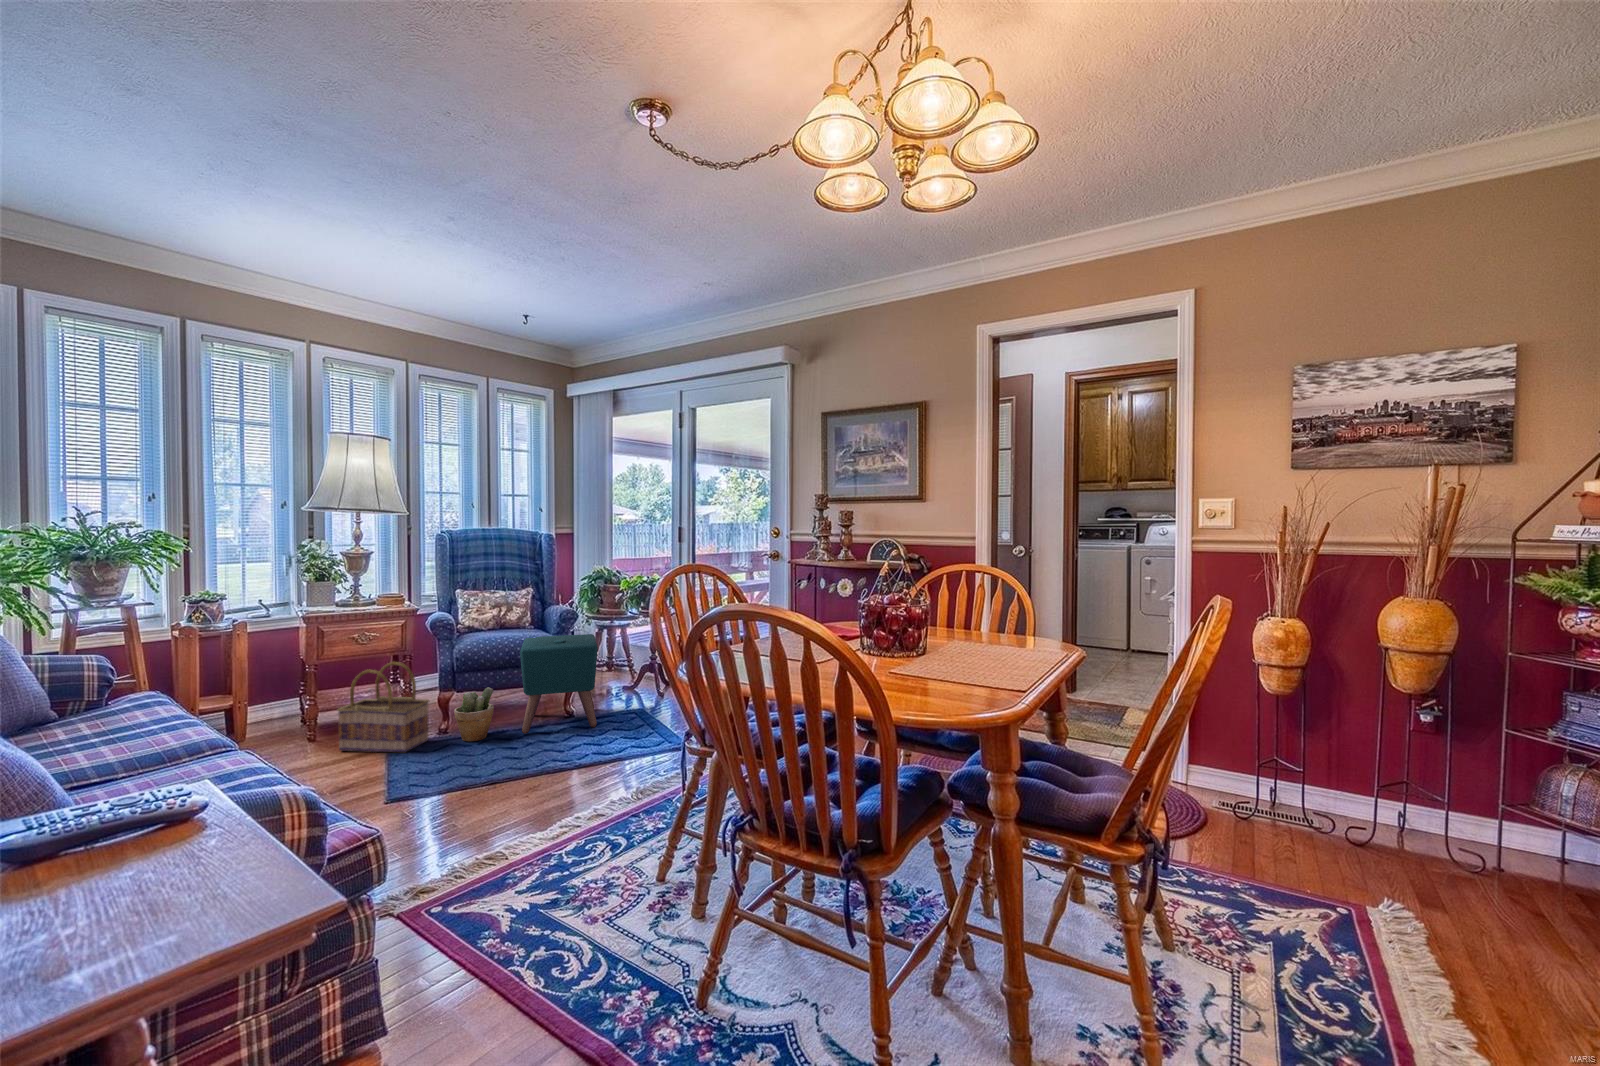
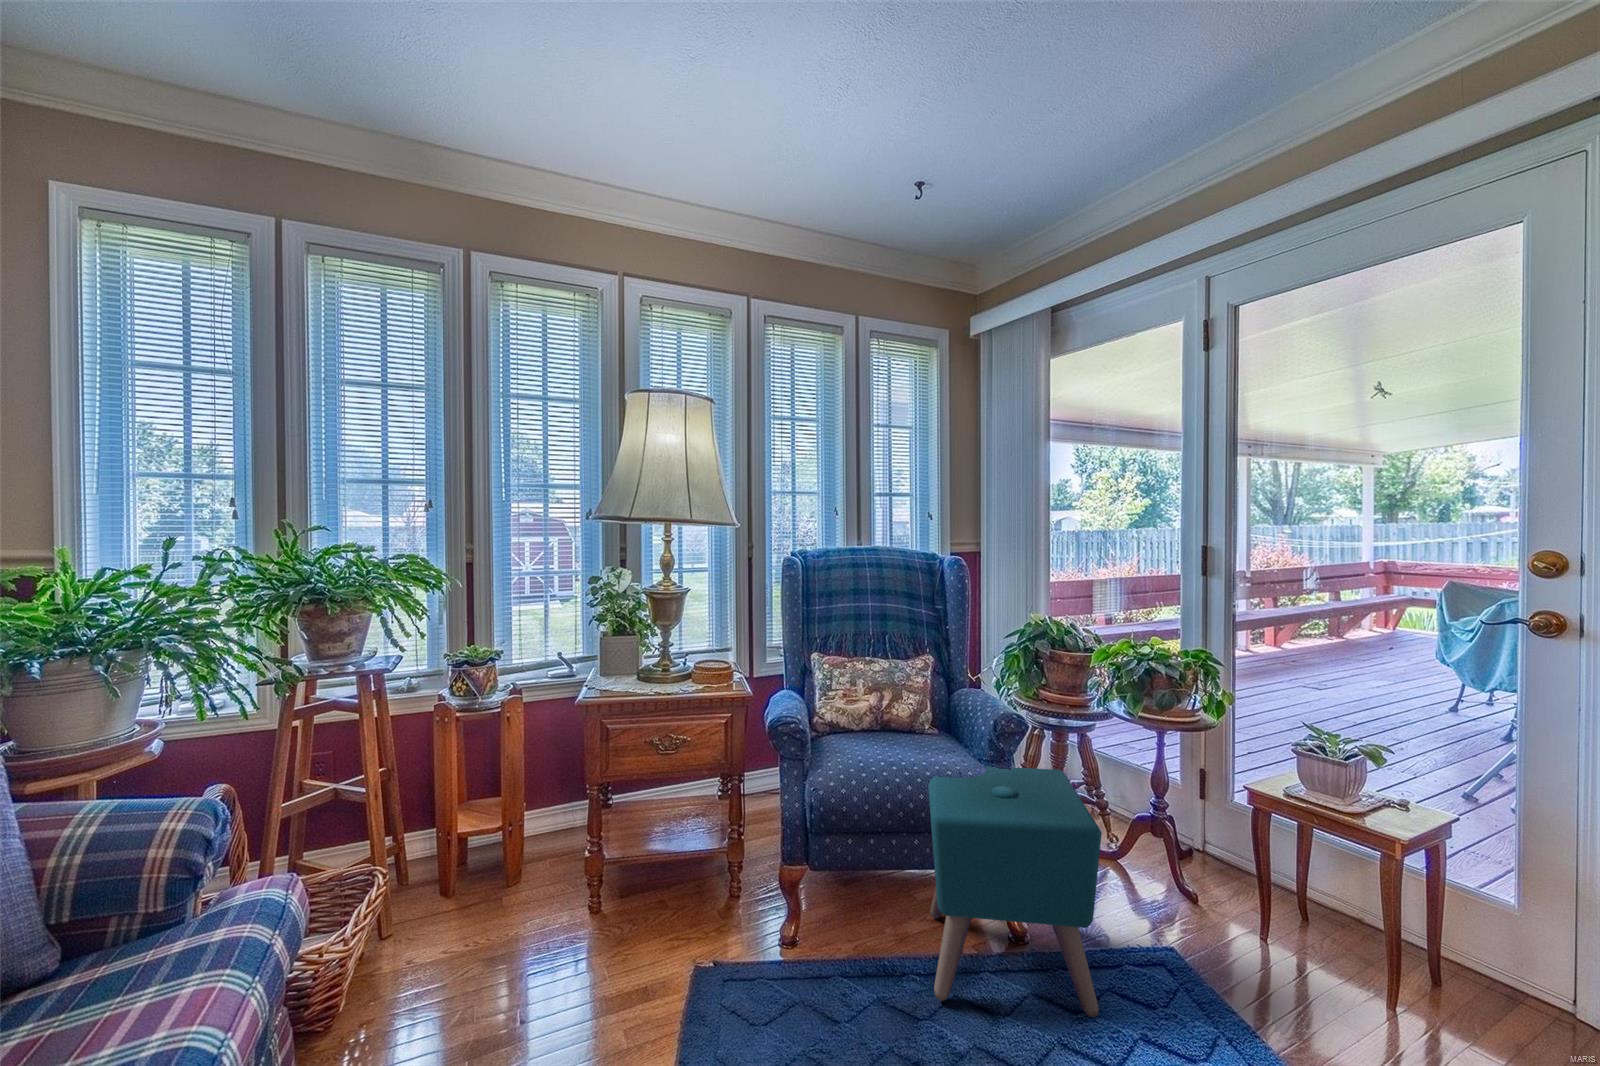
basket: present [338,662,429,752] -> none [615,797,763,1005]
potted plant: present [454,687,494,741] -> none [805,880,878,998]

